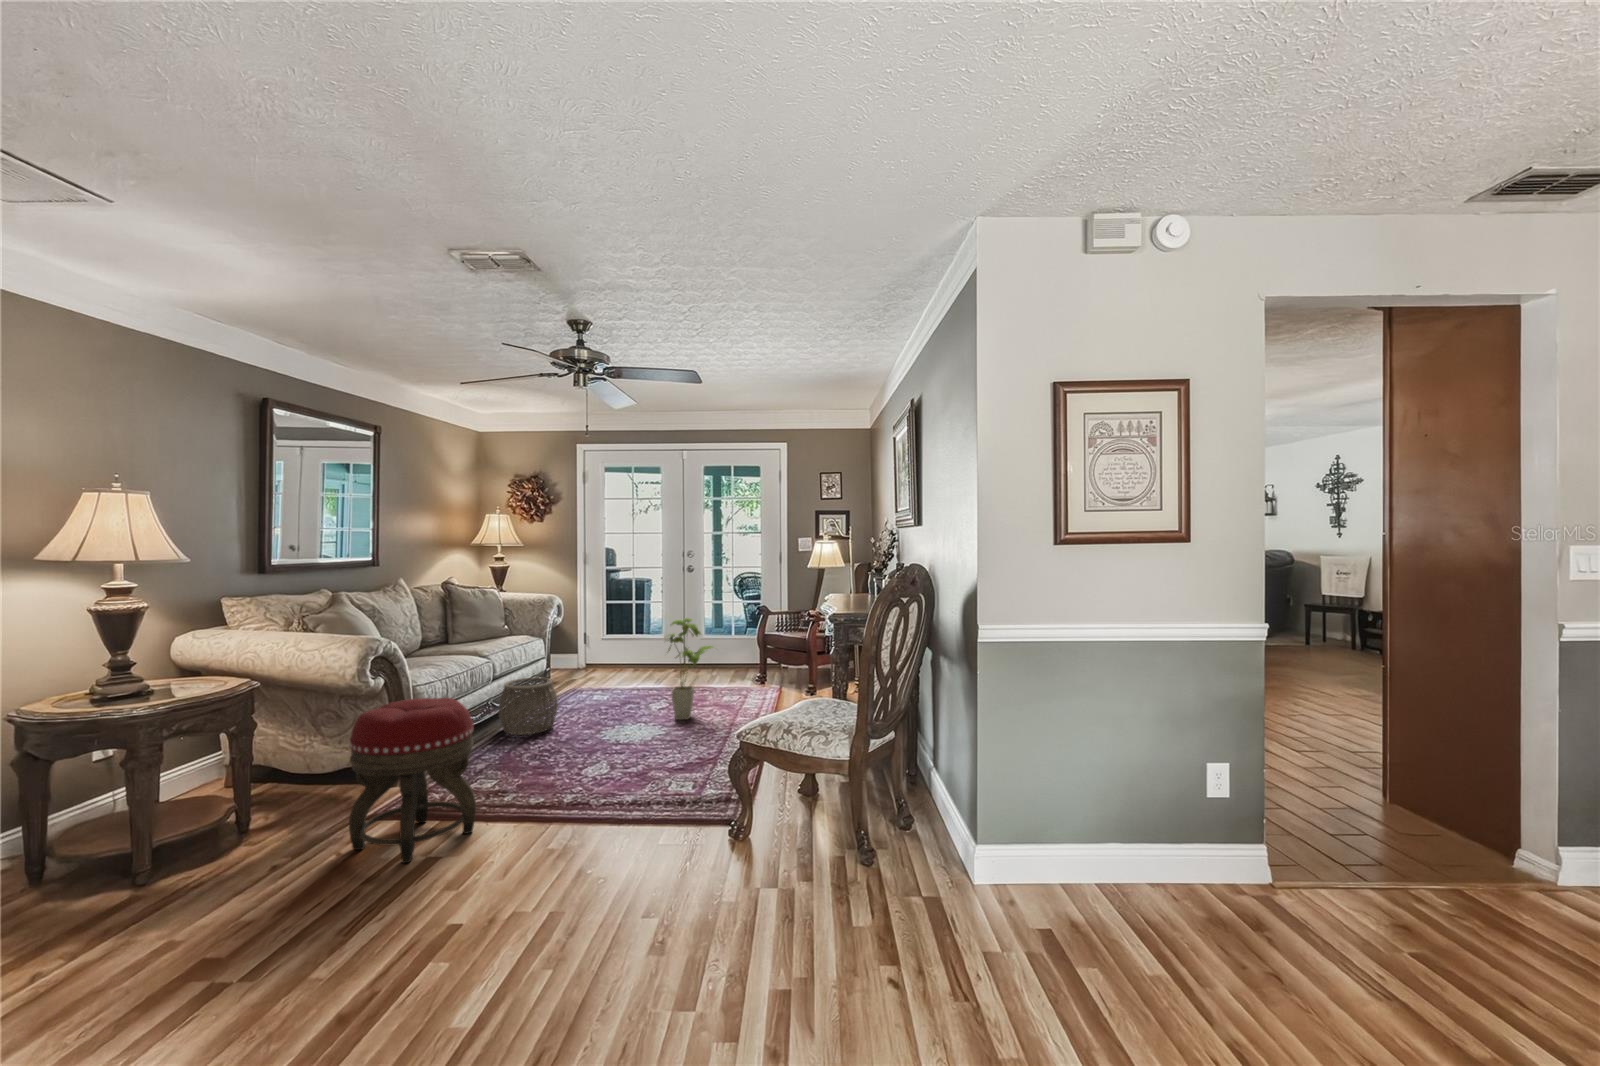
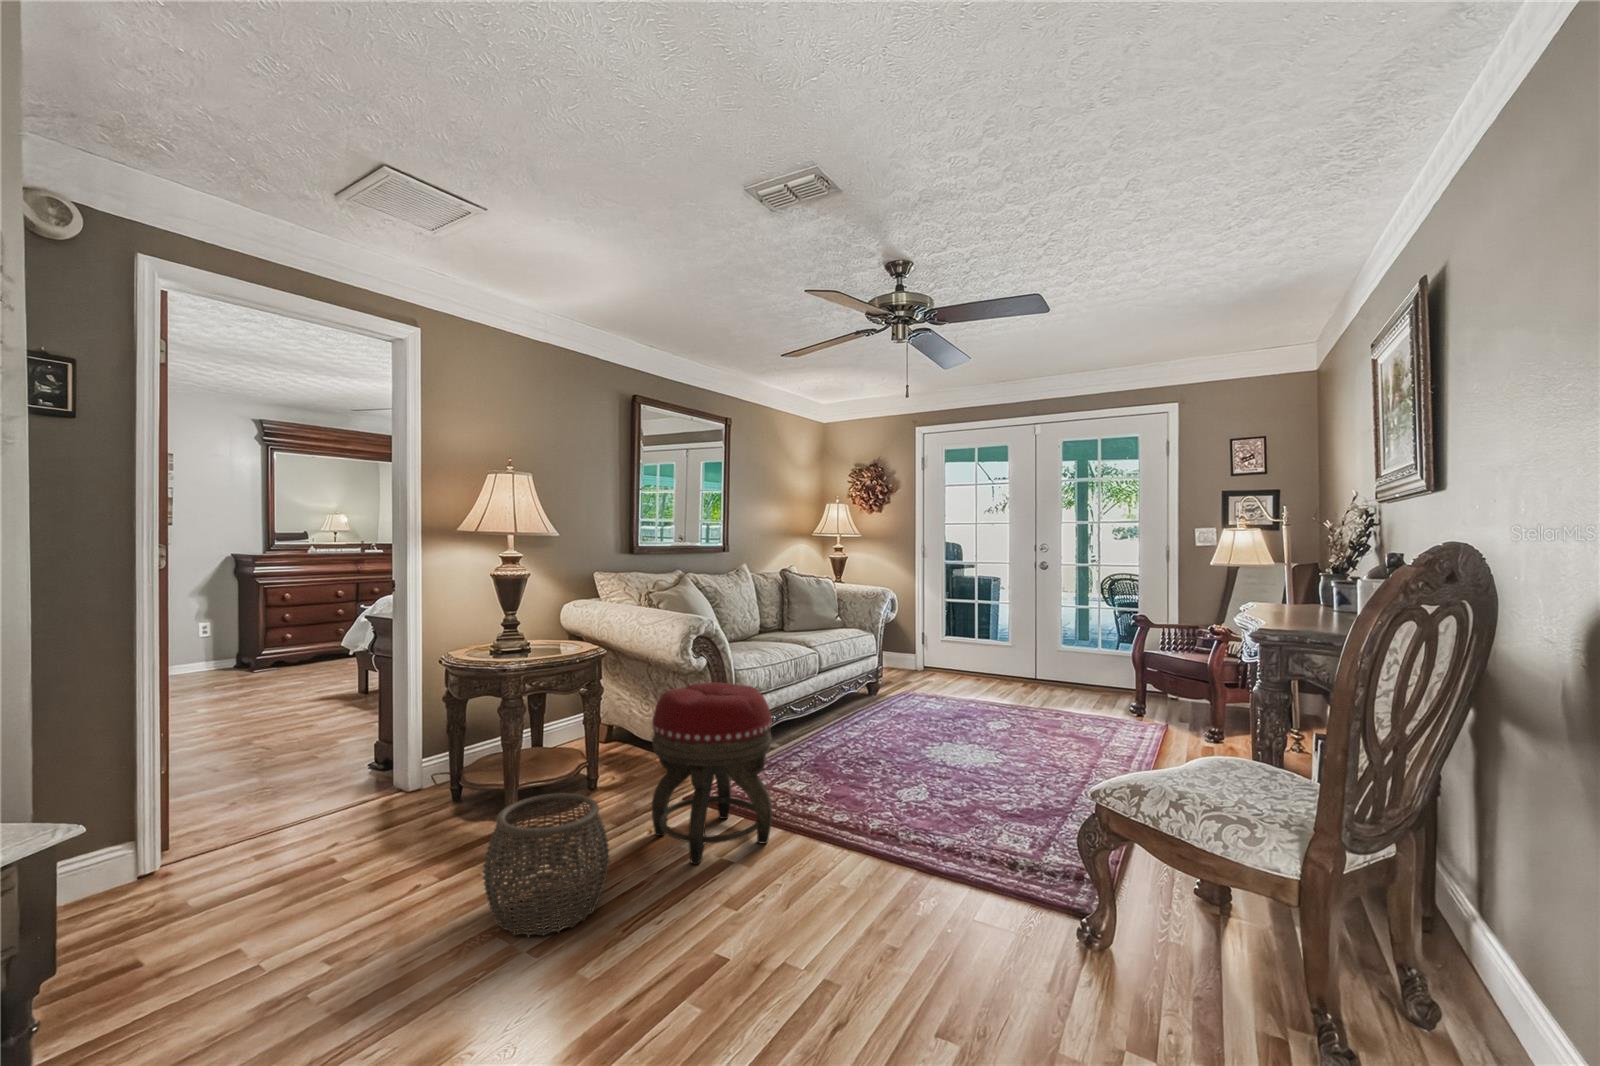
house plant: present [667,618,713,720] -> none [1007,622,1076,748]
woven basket: present [499,677,558,735] -> present [483,793,610,937]

